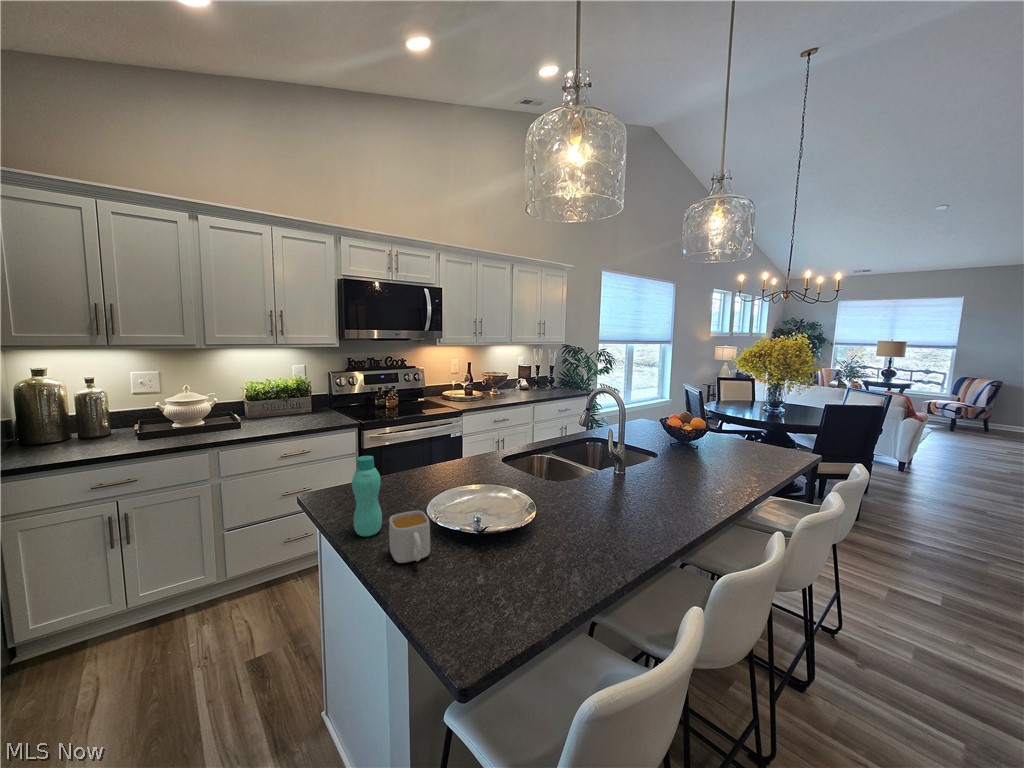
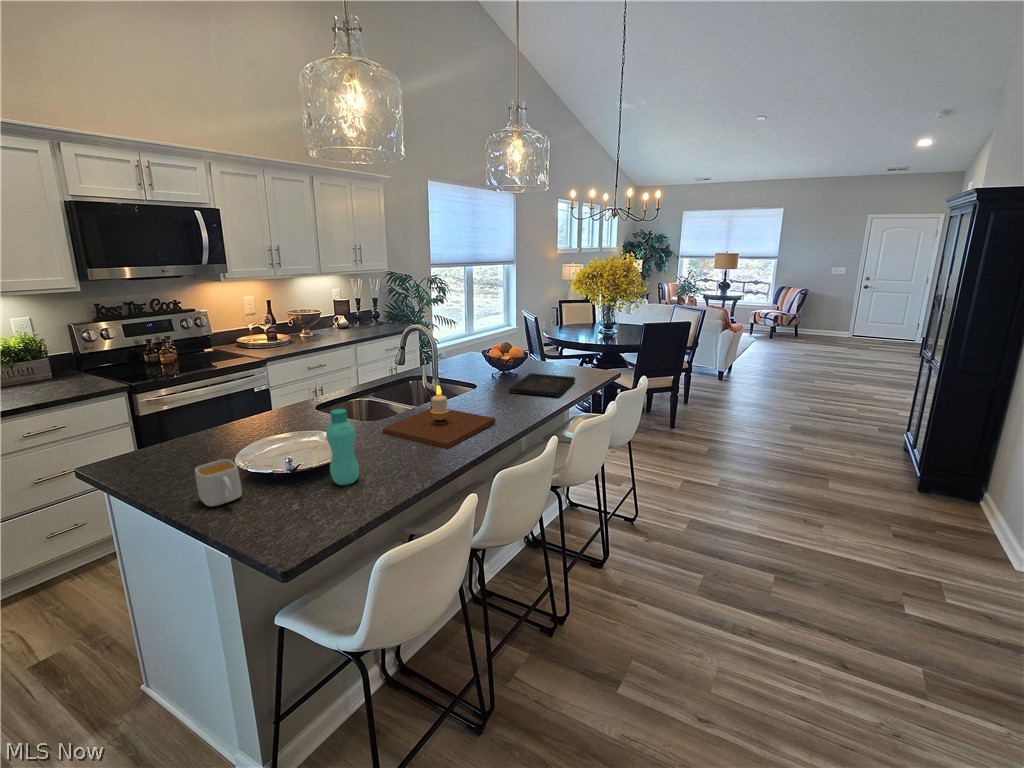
tray: none [697,447,773,478] -> present [509,373,575,396]
candle: none [570,453,695,530] -> present [383,385,495,449]
bottle: present [352,456,382,536] -> present [326,409,359,485]

